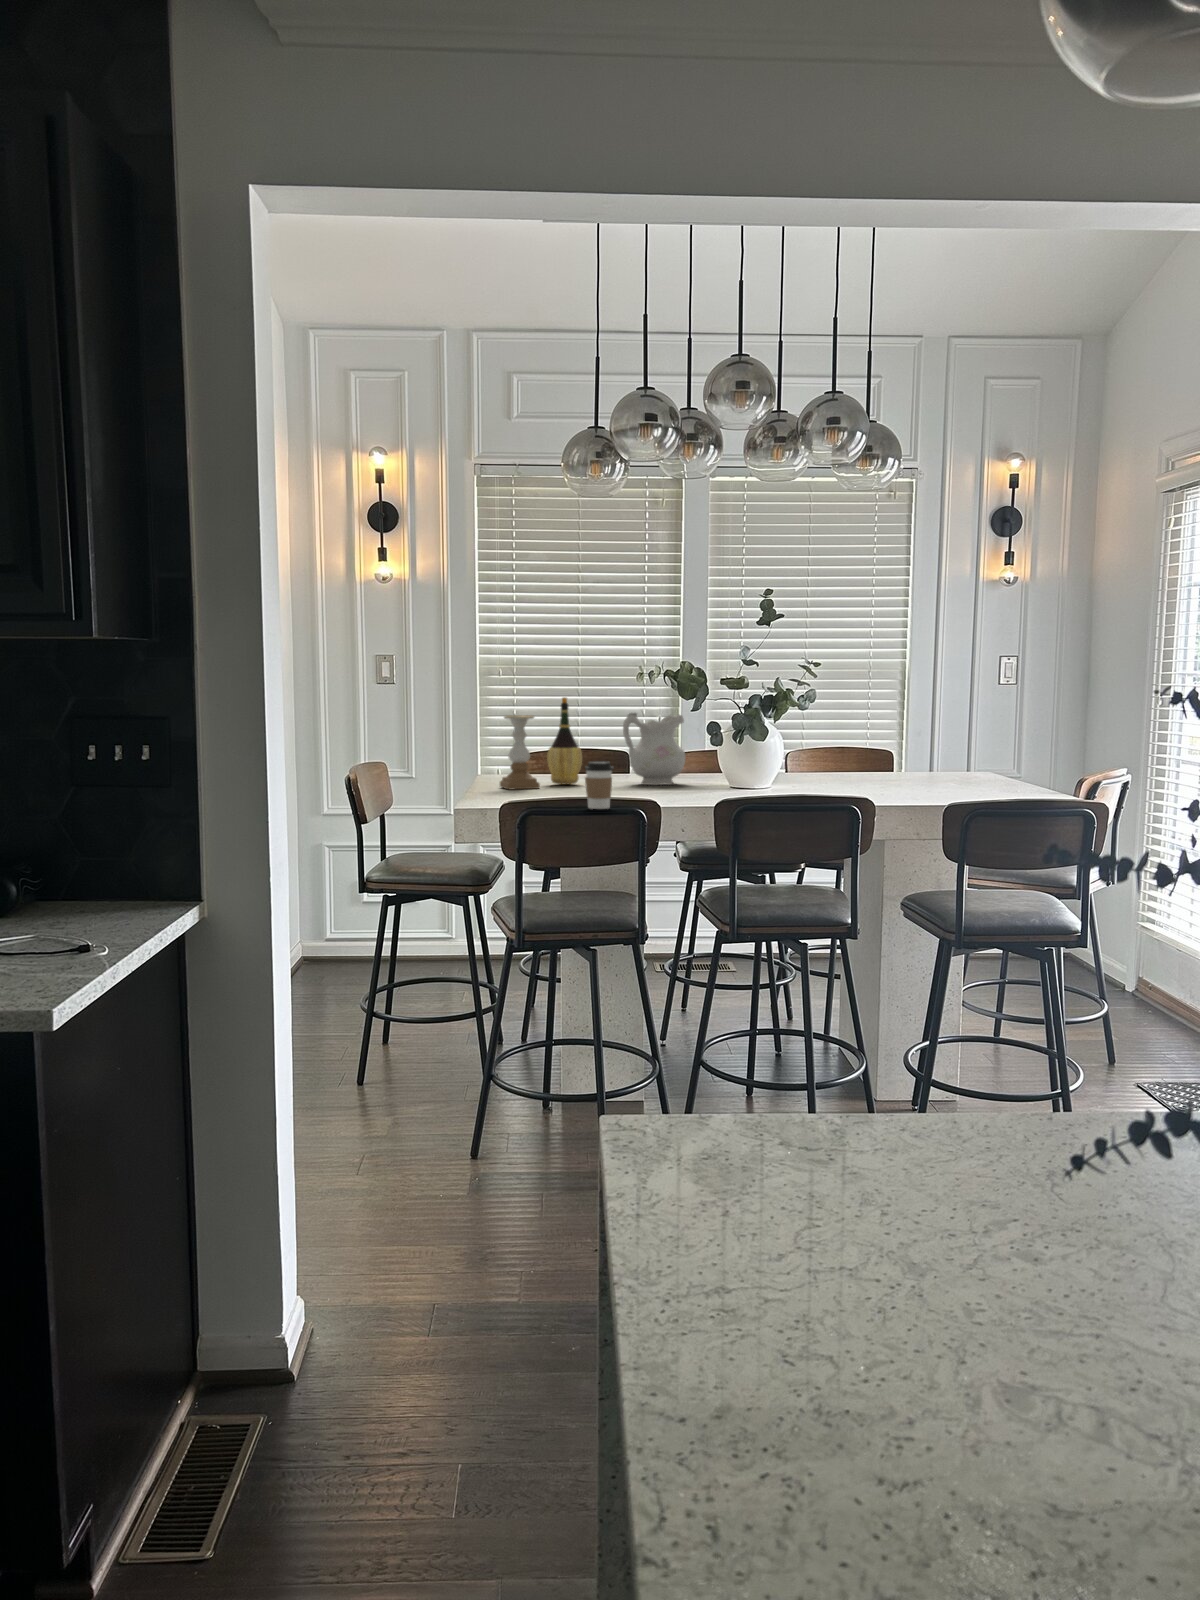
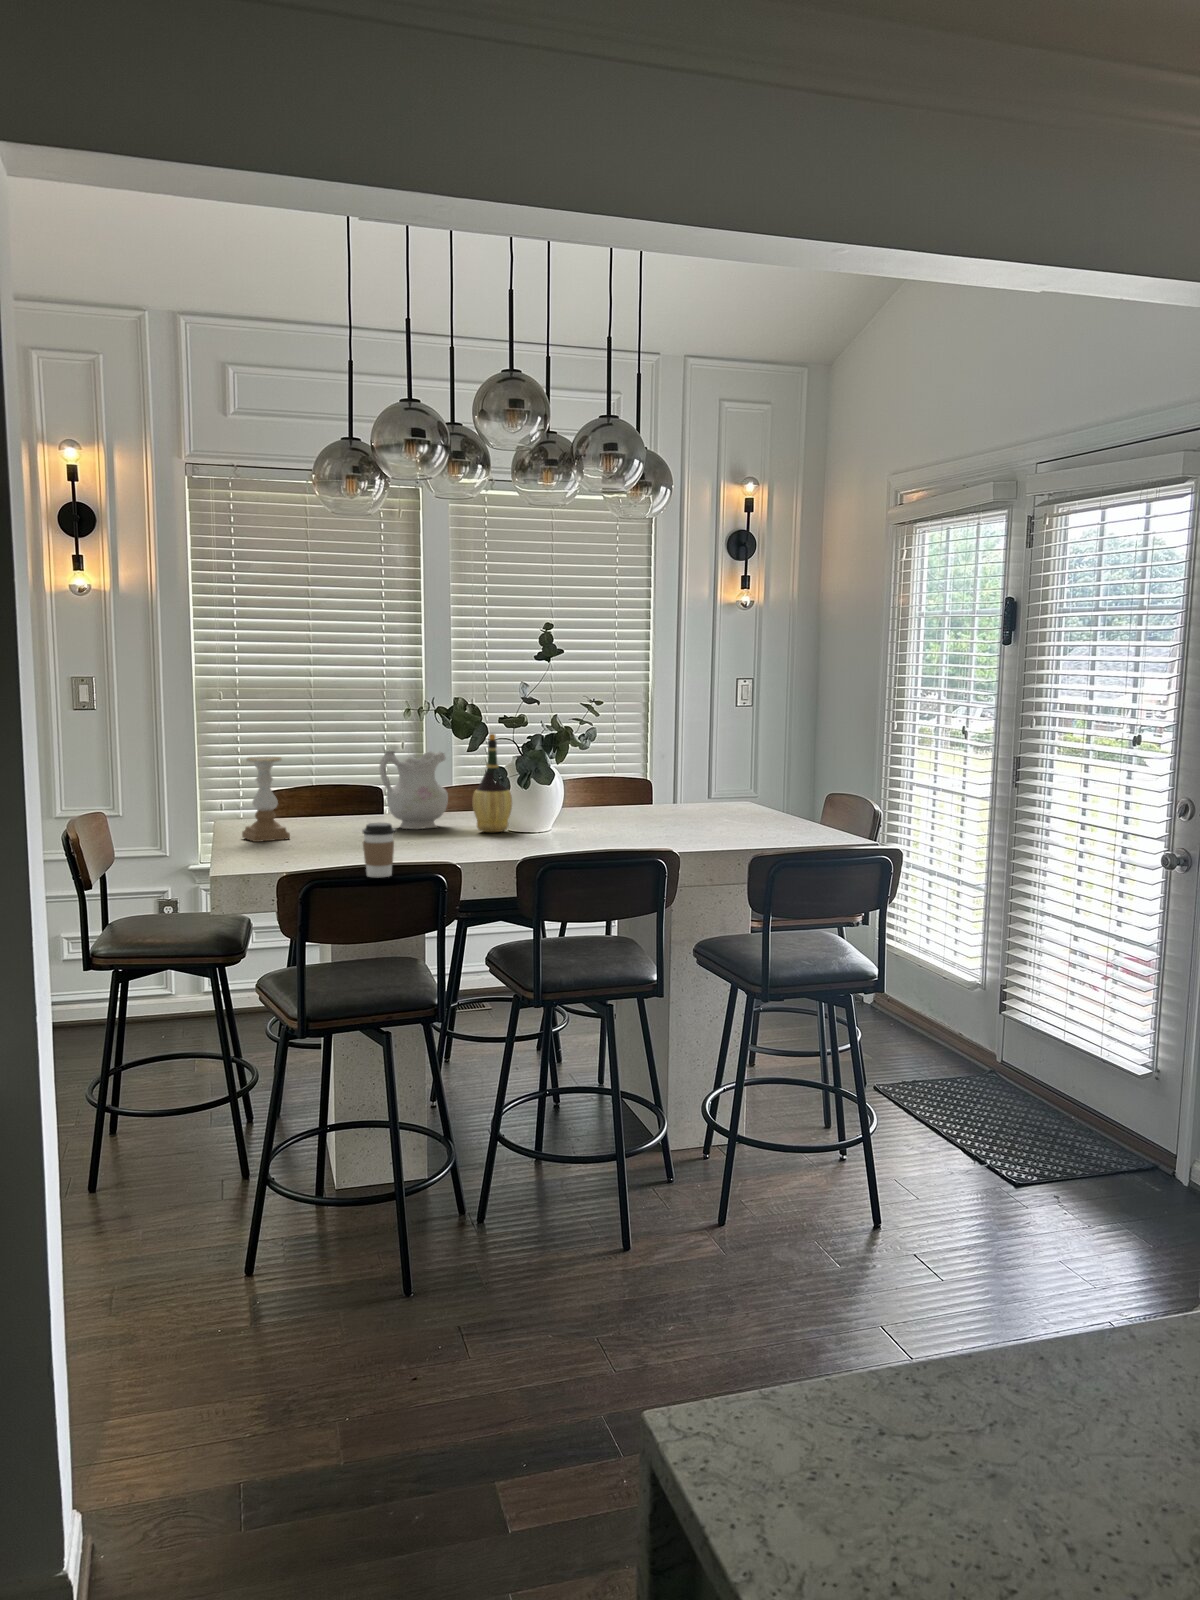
wine bottle: present [547,697,582,785] -> present [472,734,512,832]

